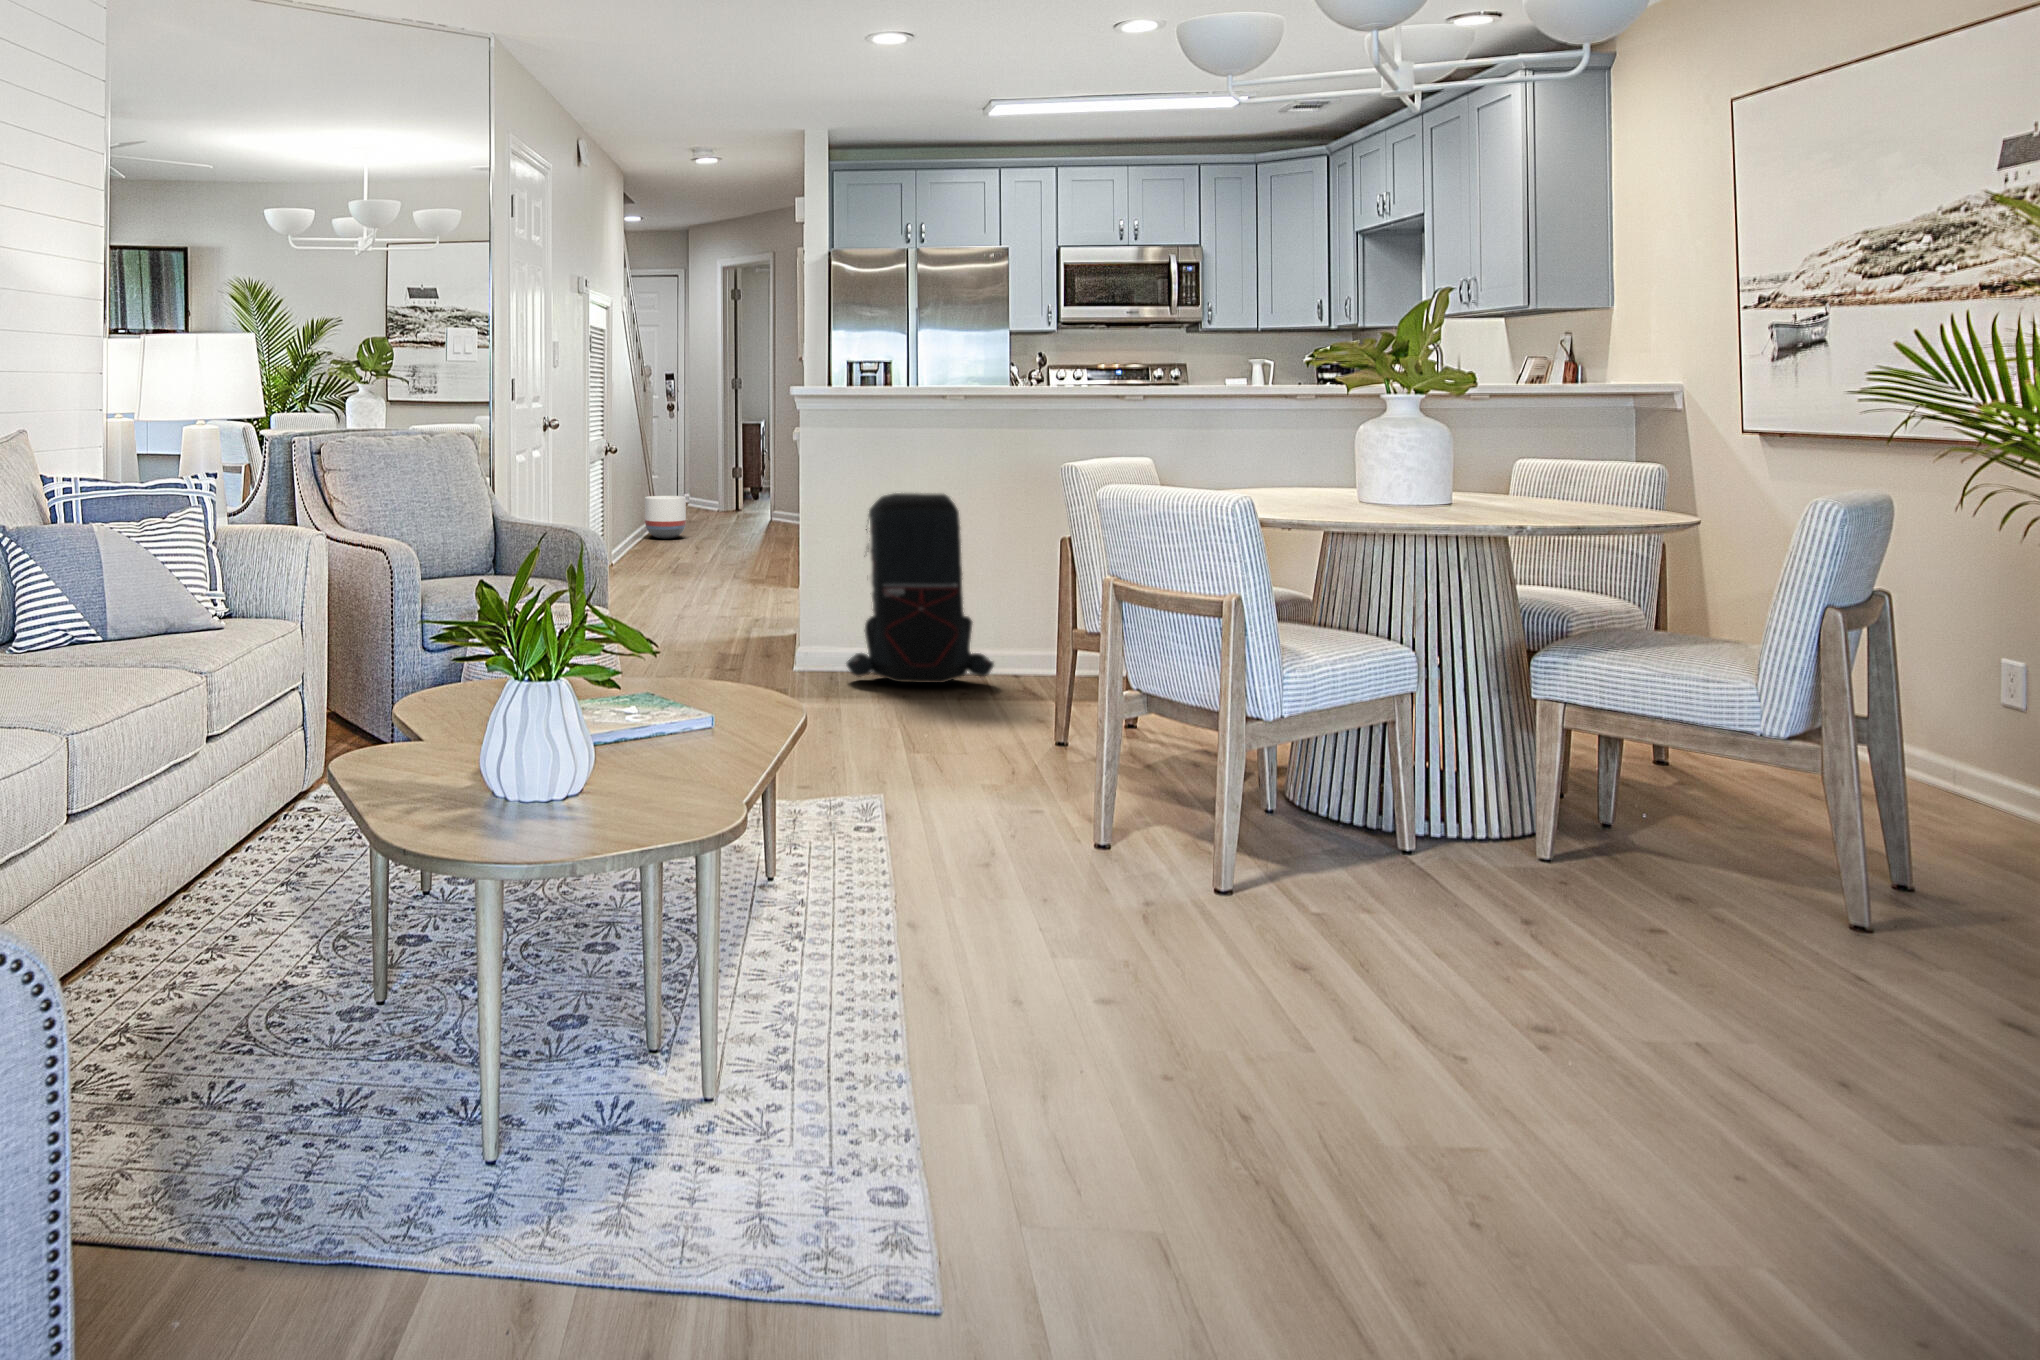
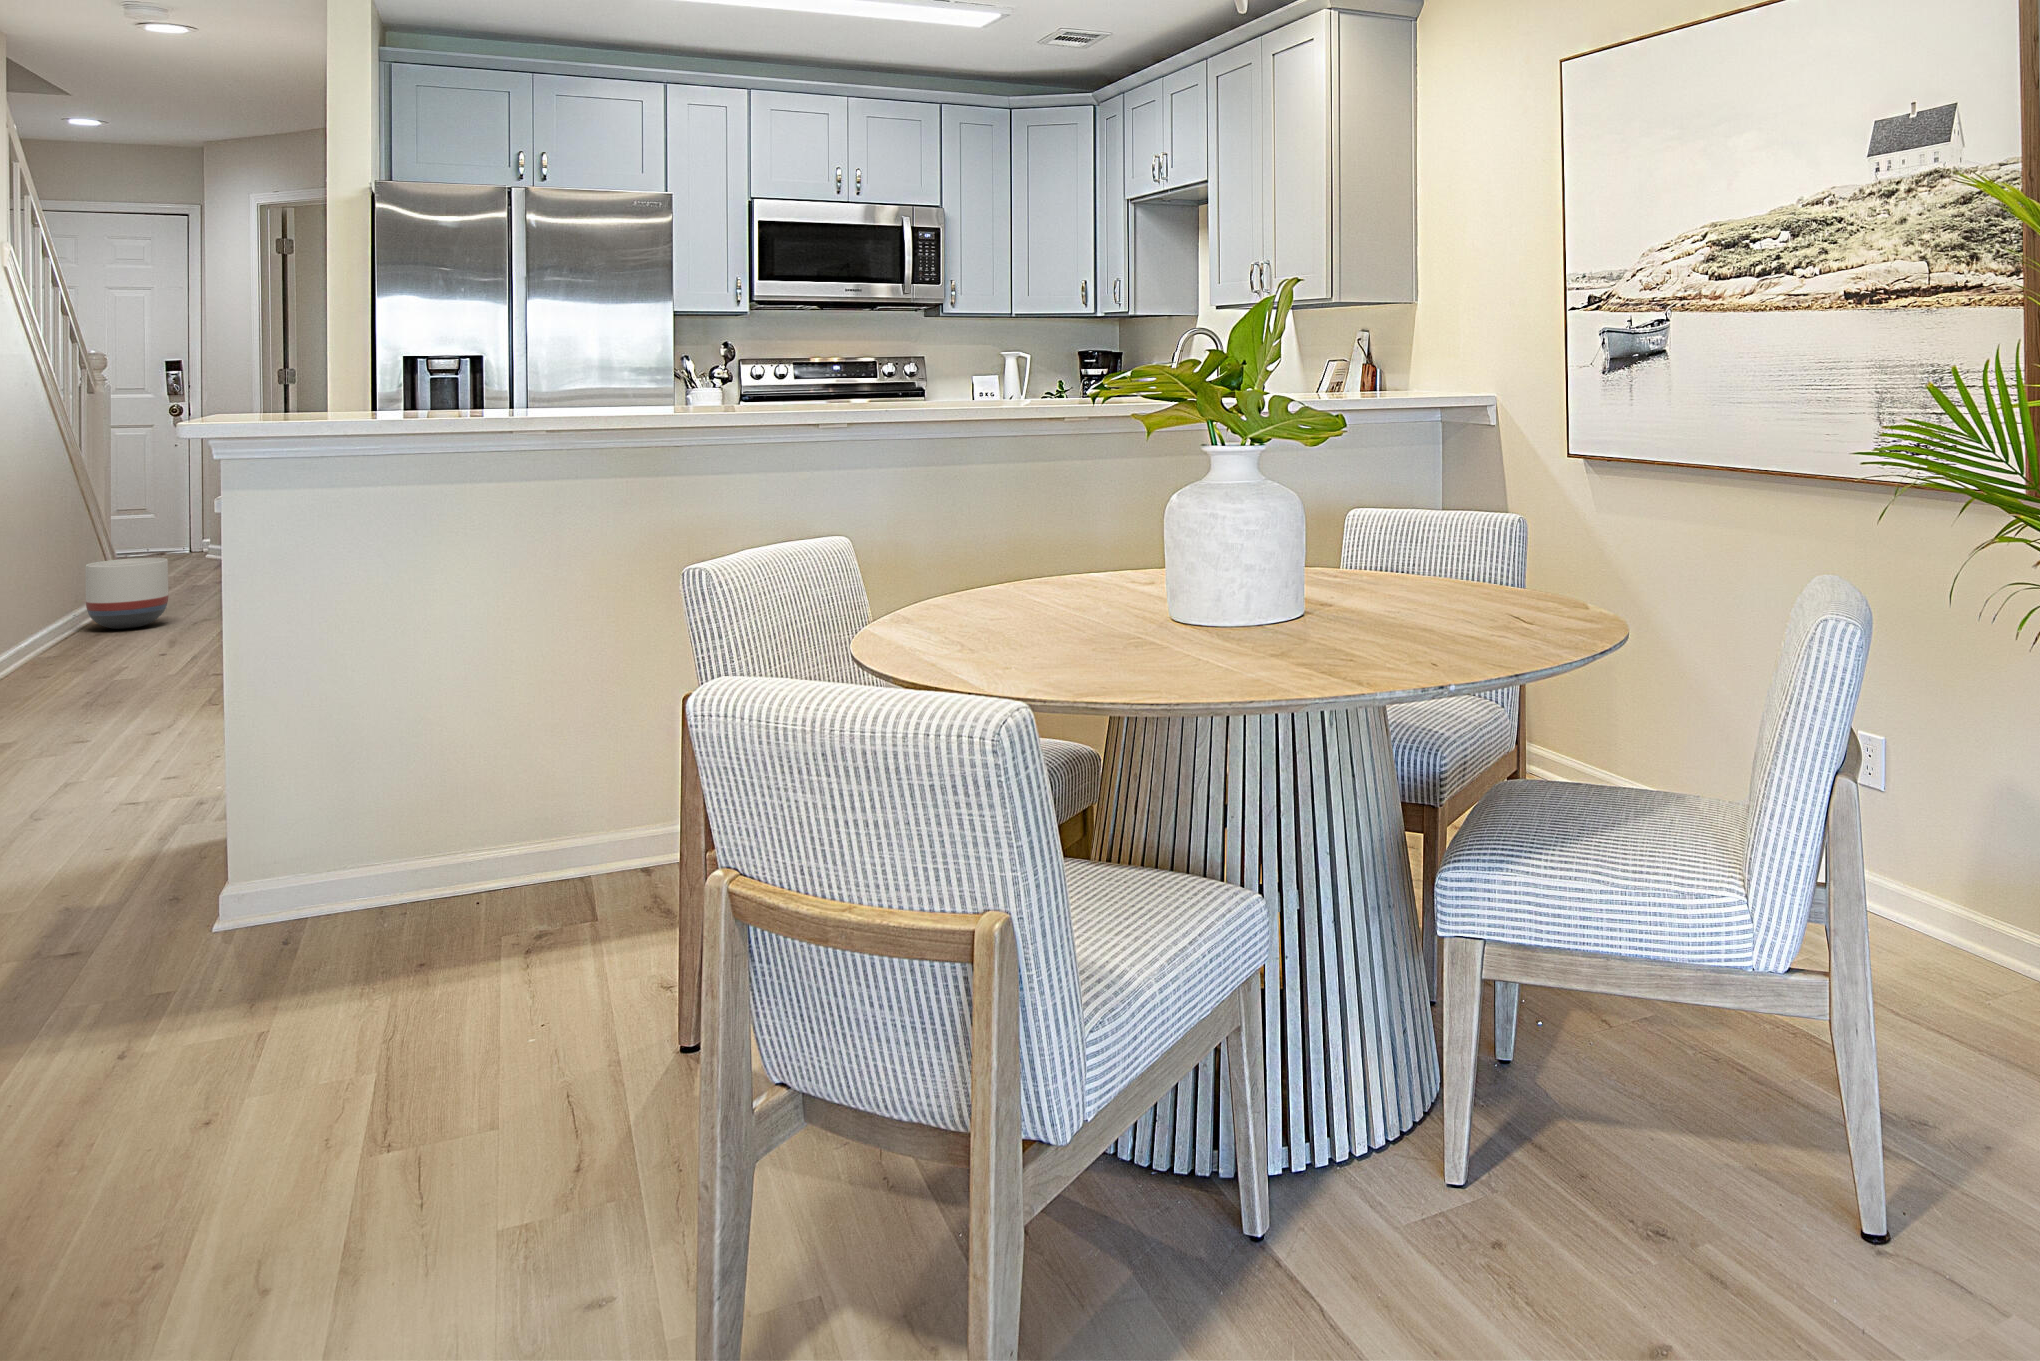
backpack: present [846,493,994,683] -> none [293,606,595,965]

